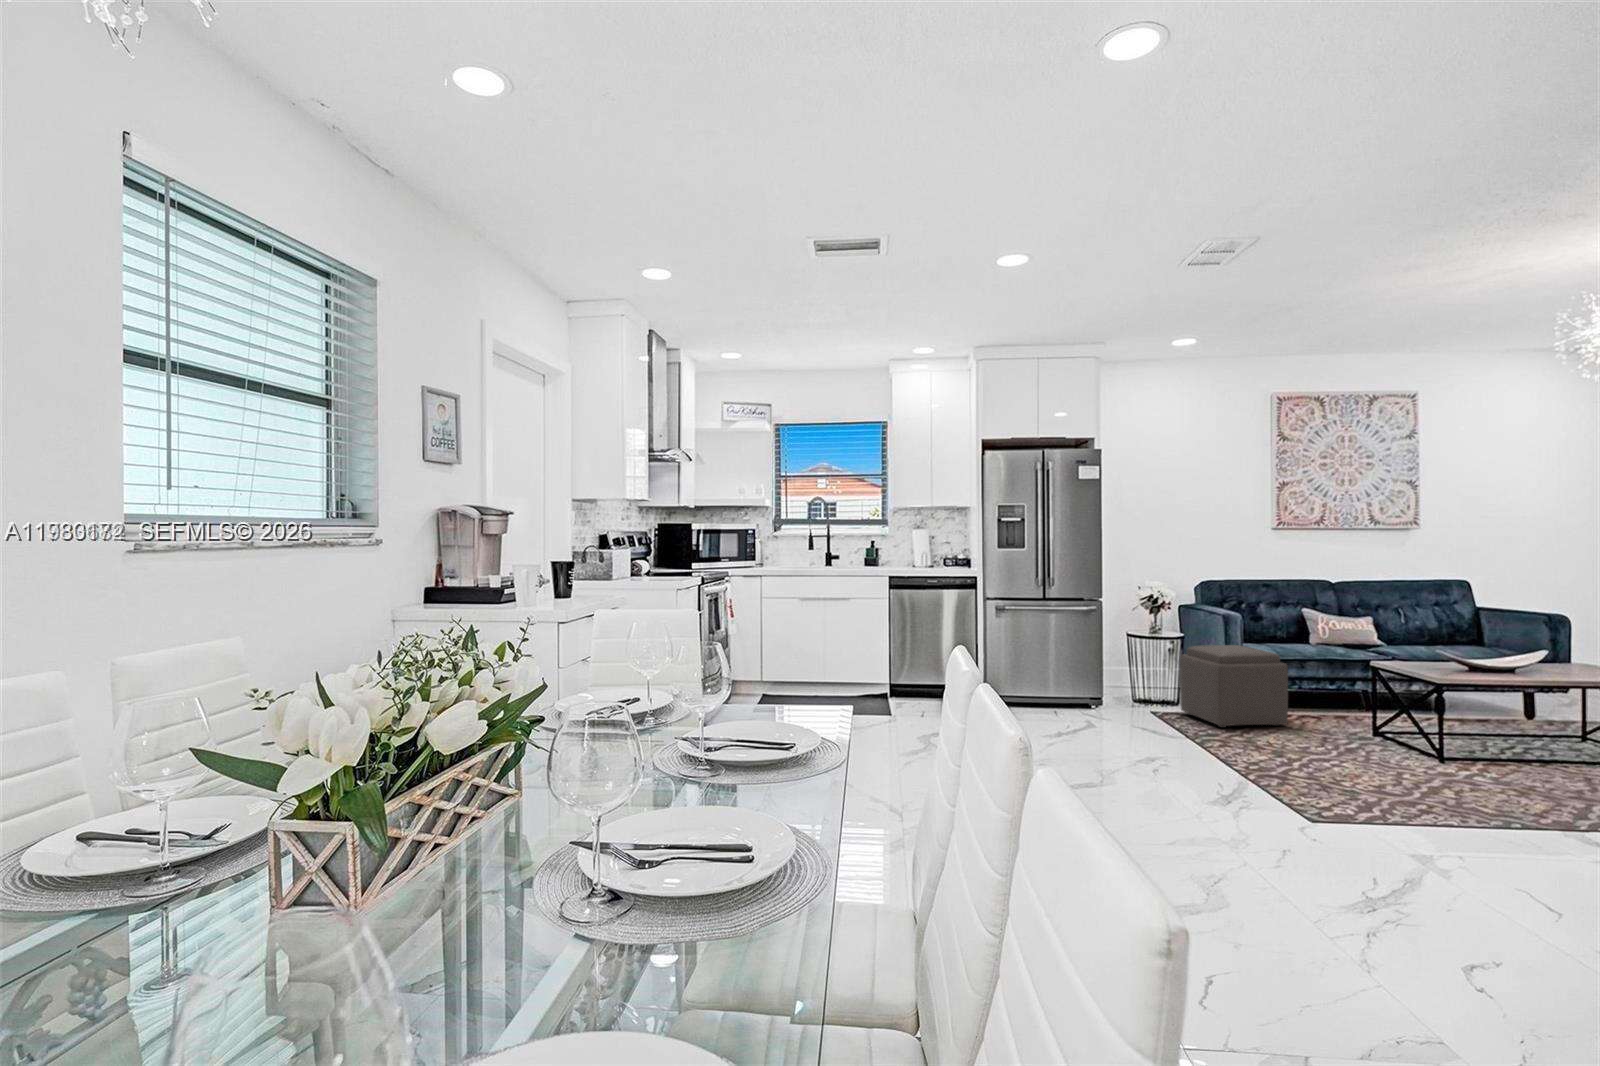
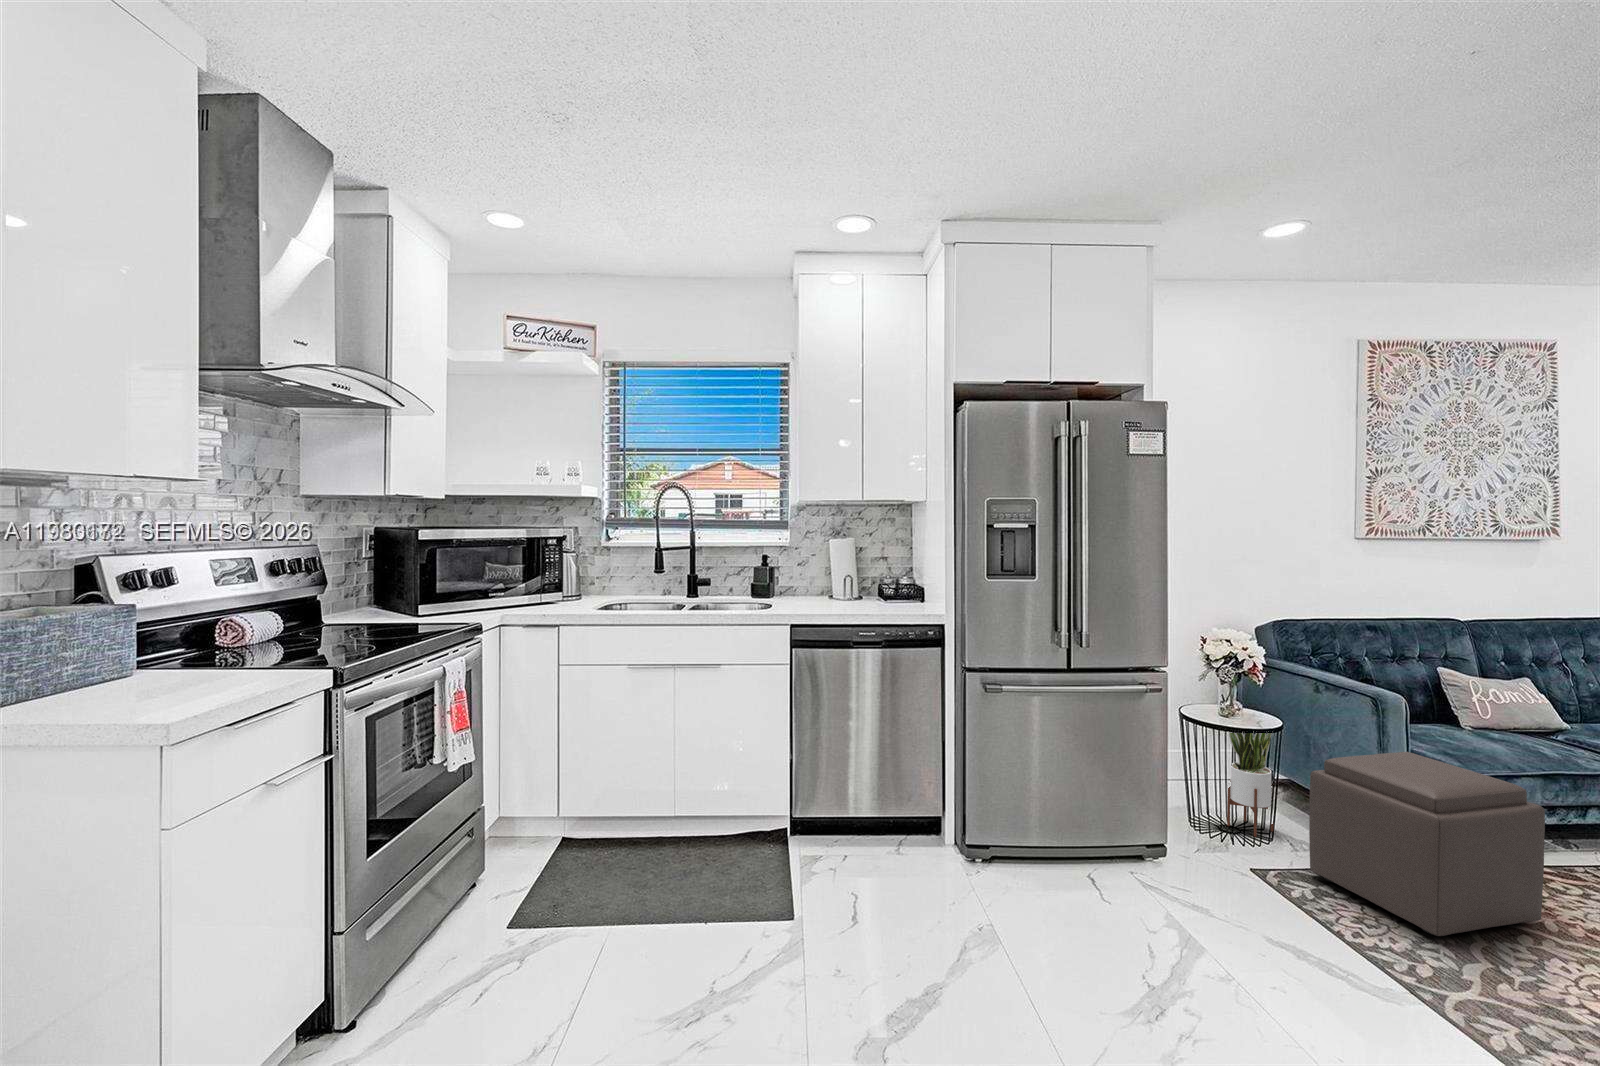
potted plant: none [1150,631,1182,704] -> present [1227,732,1274,837]

